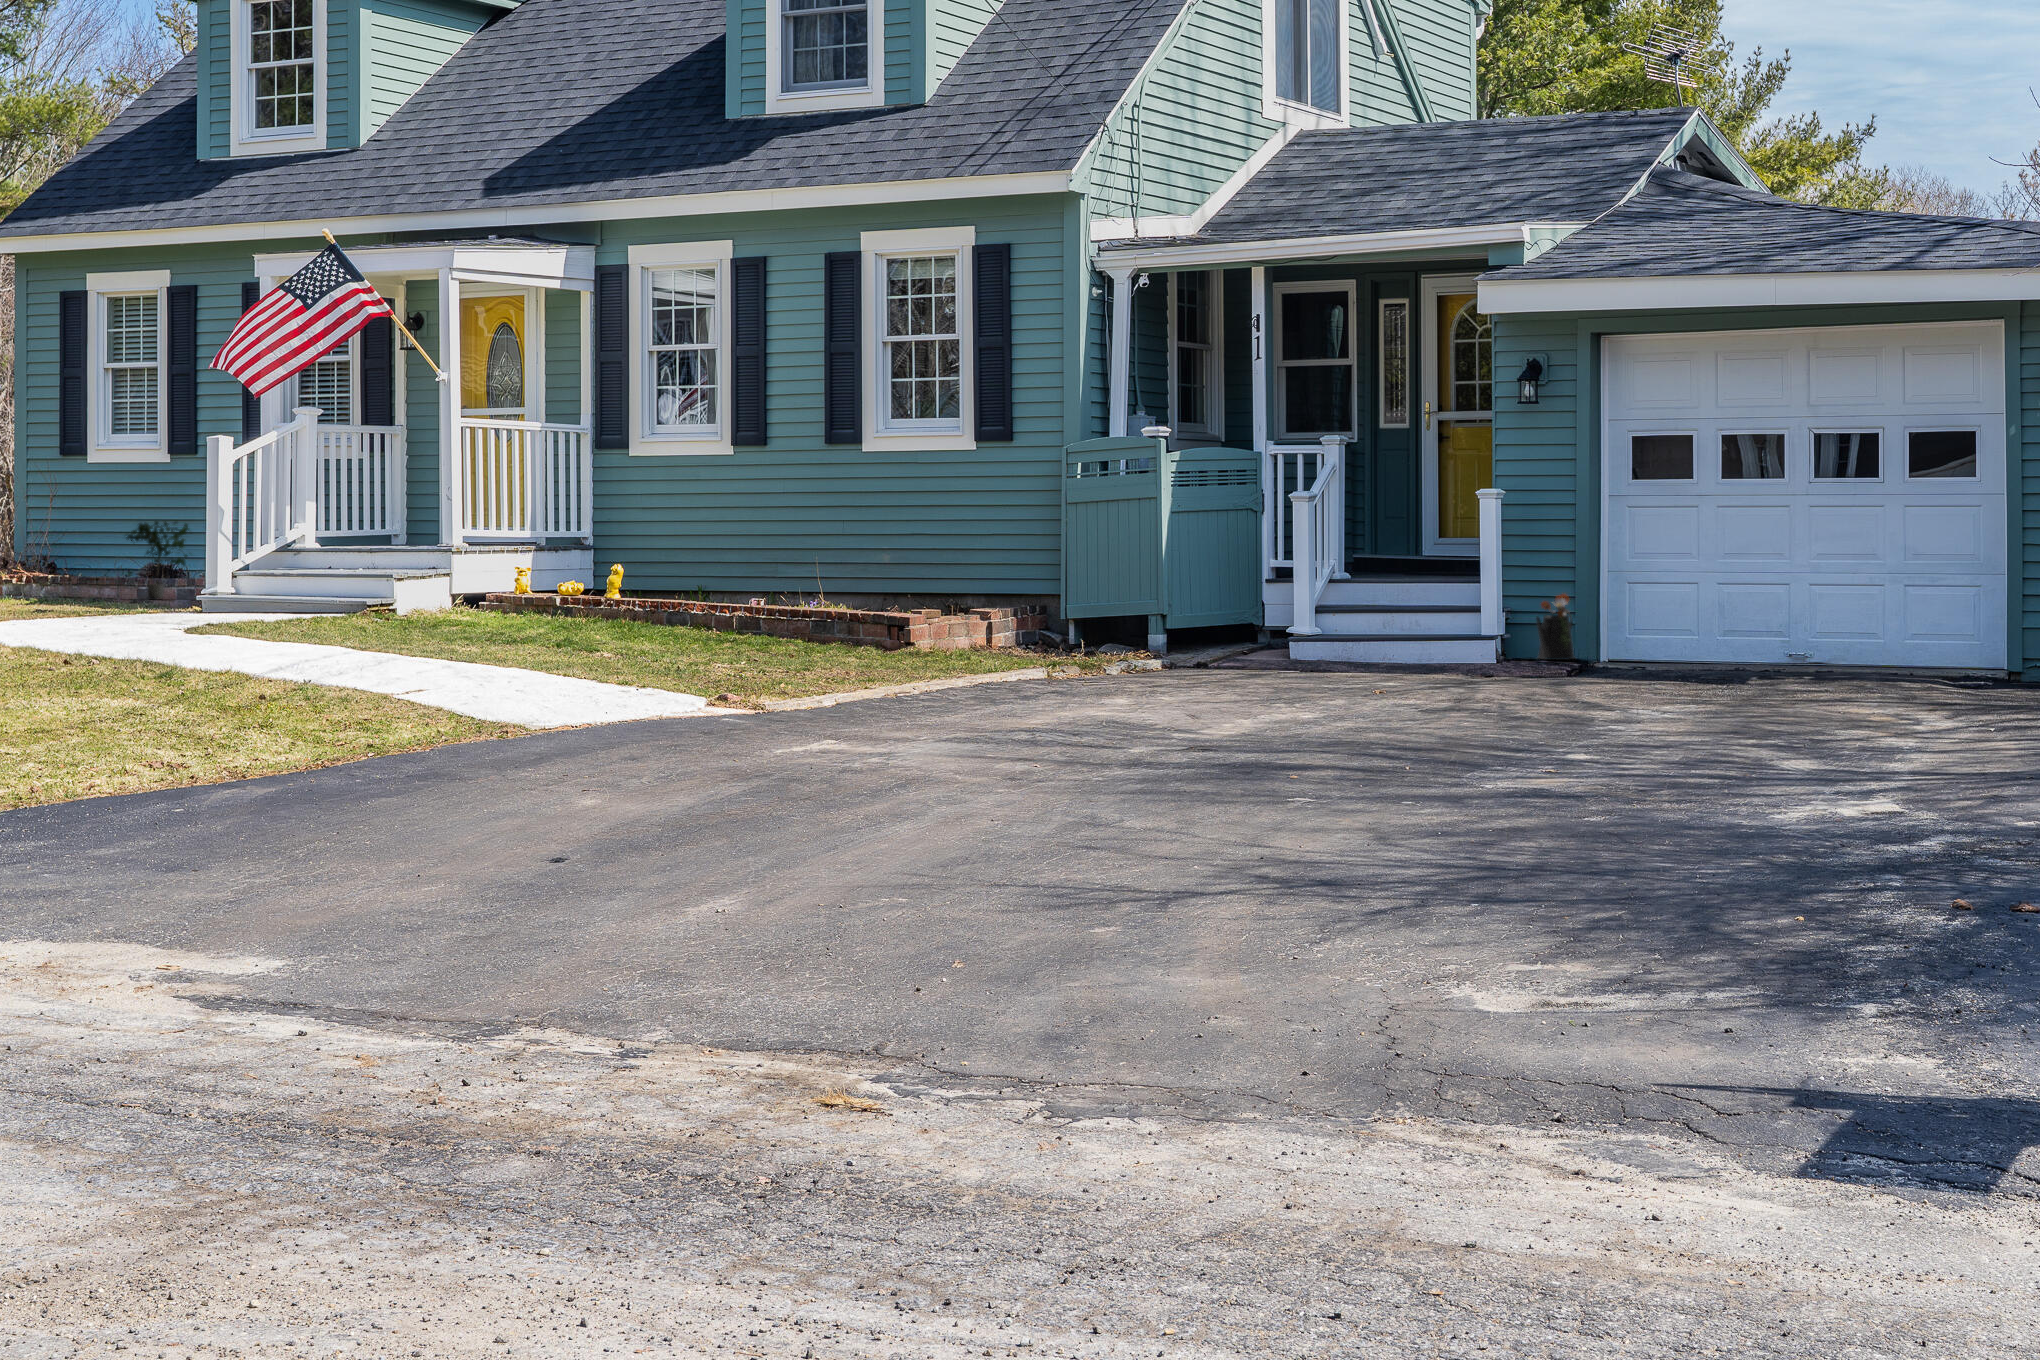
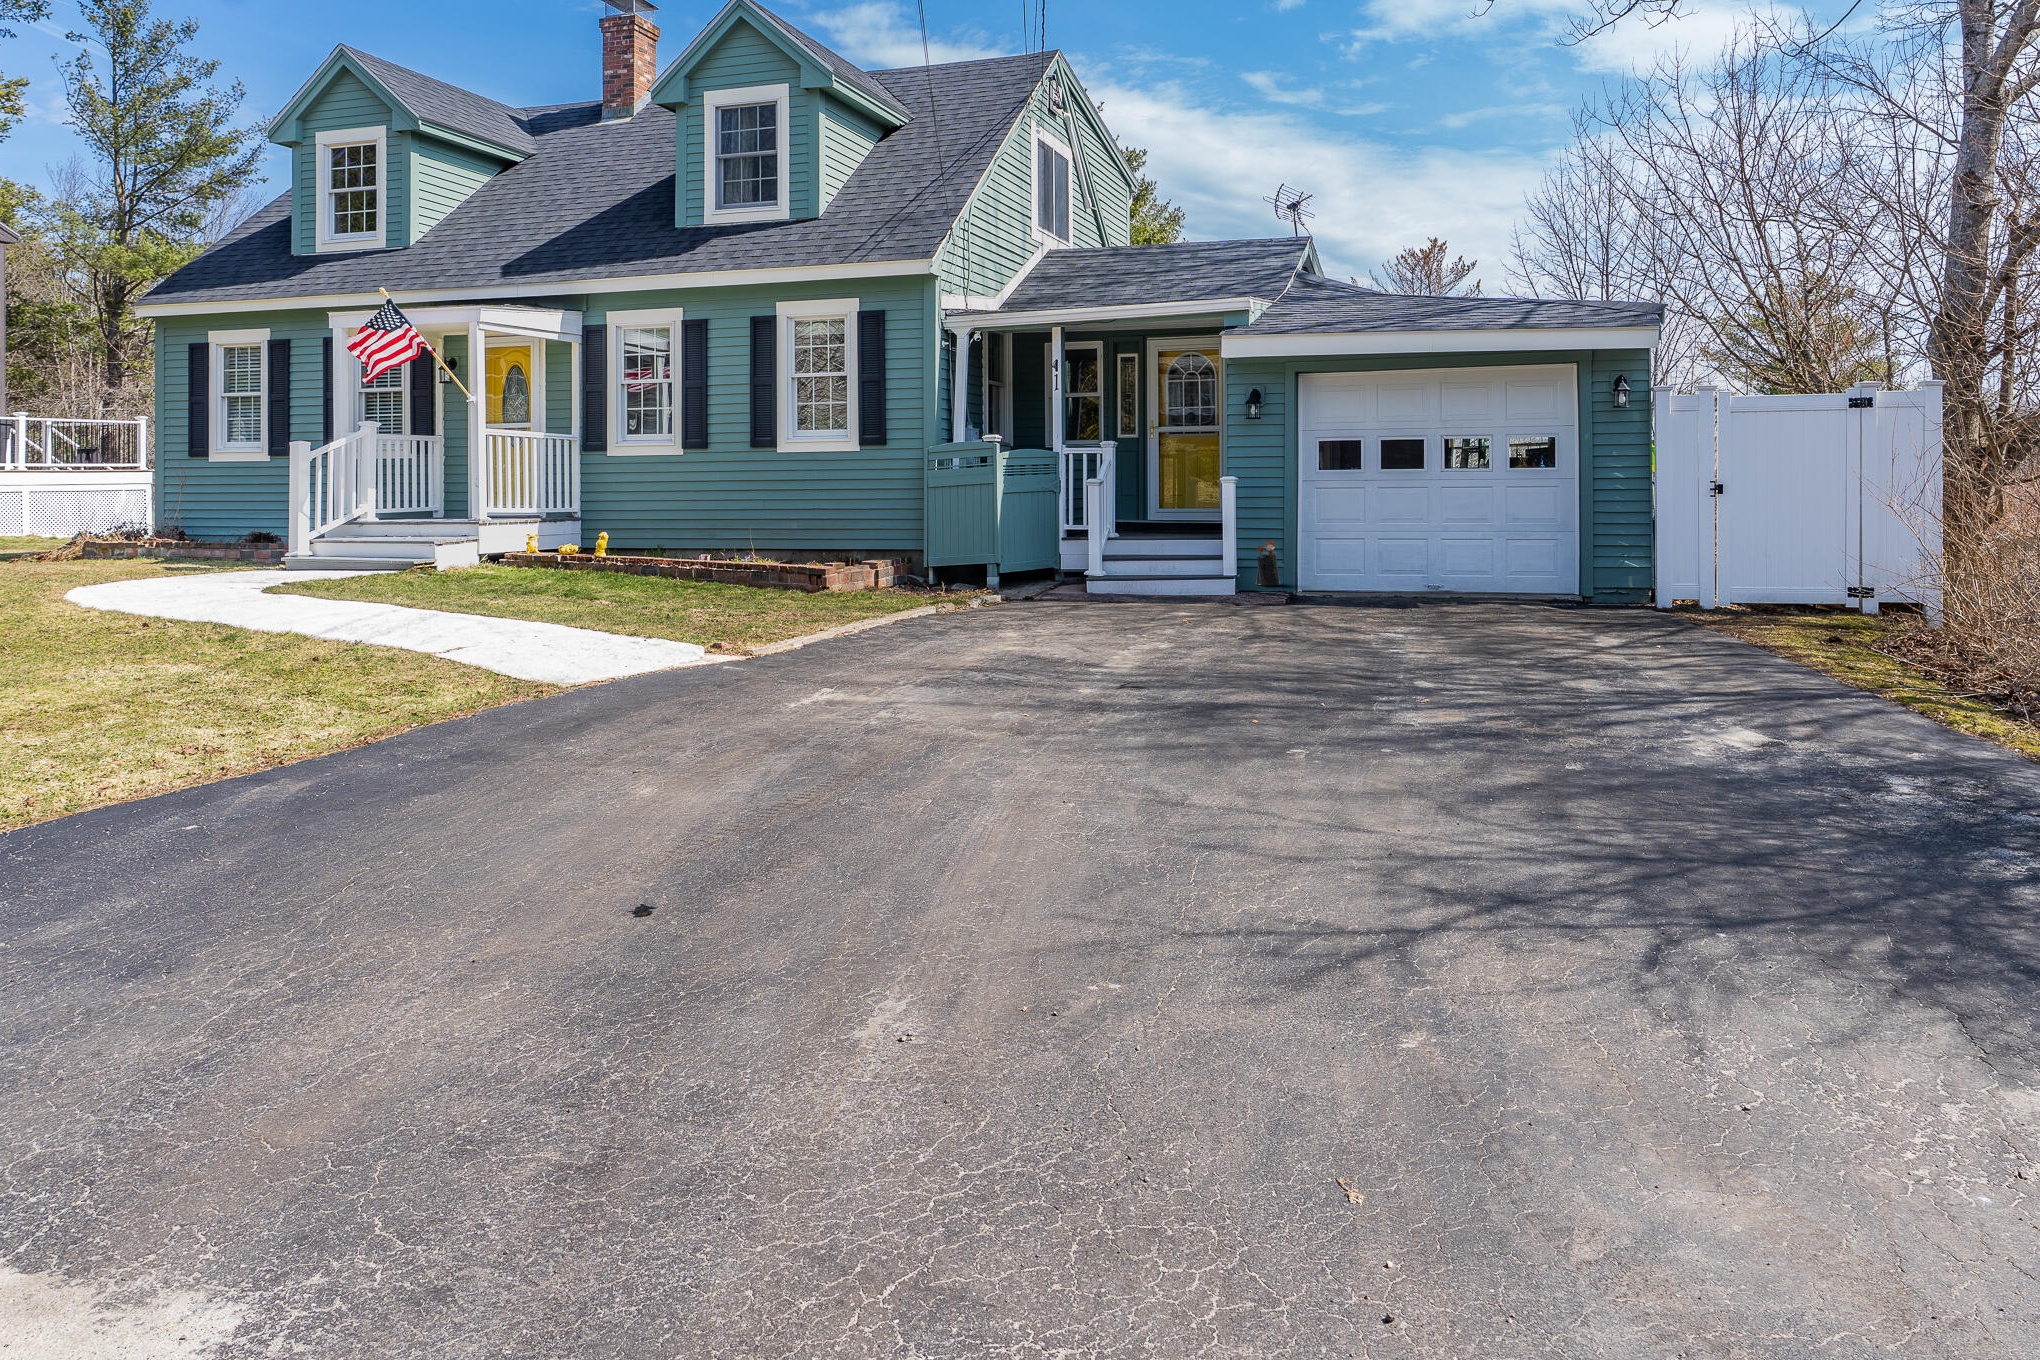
potted plant: present [126,521,188,600] -> none [224,504,279,561]

